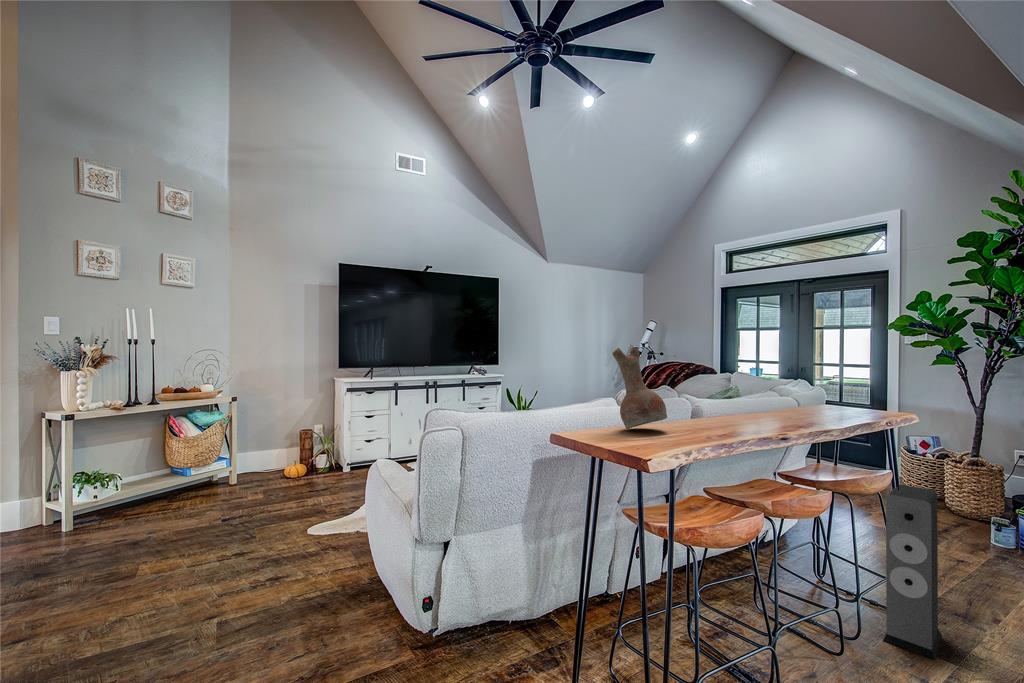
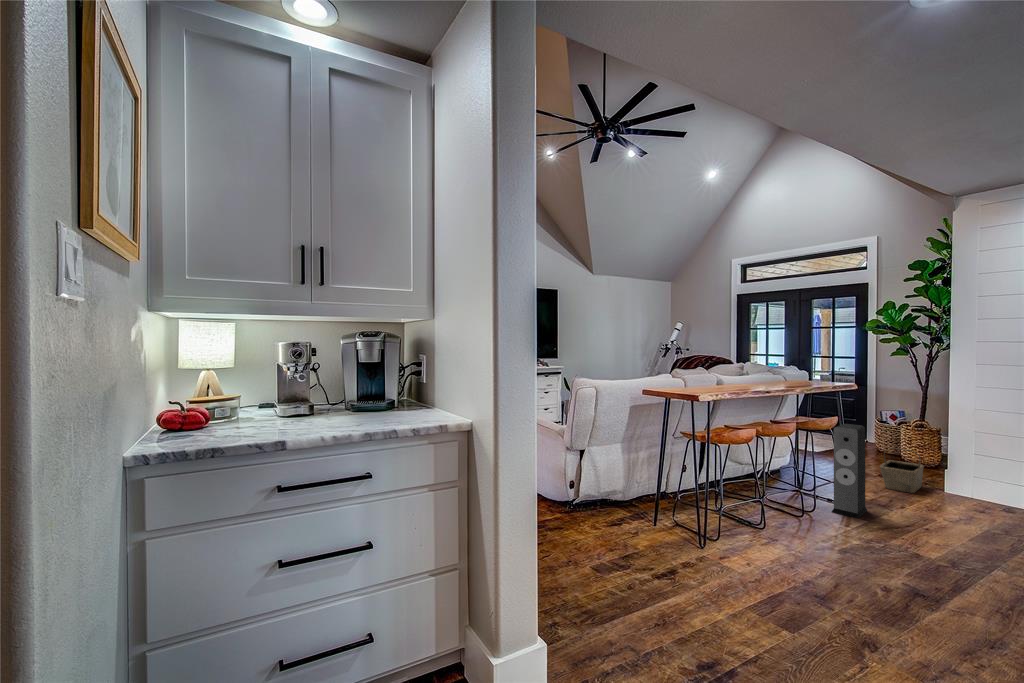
vase: present [613,347,667,429] -> none [673,342,706,388]
basket: none [937,508,1003,584] -> present [880,448,924,493]

